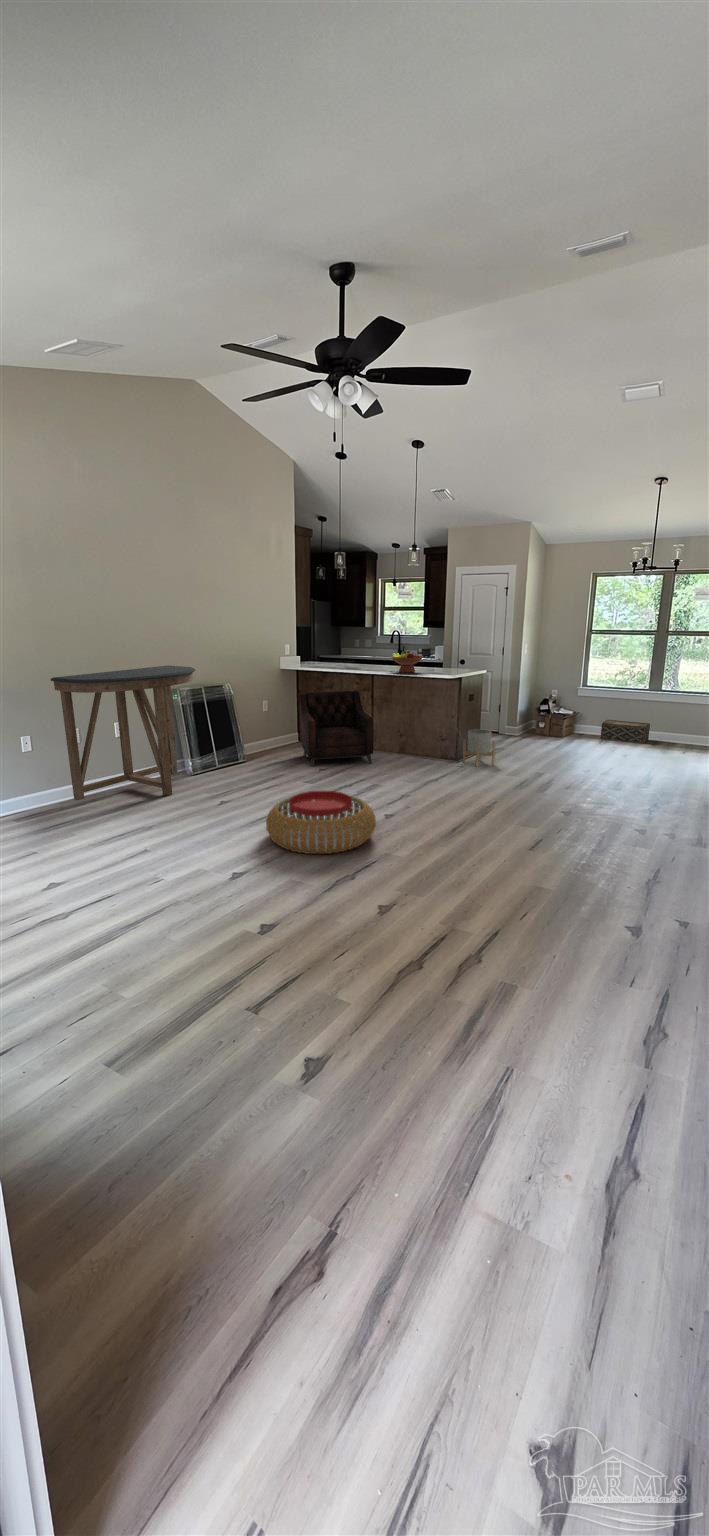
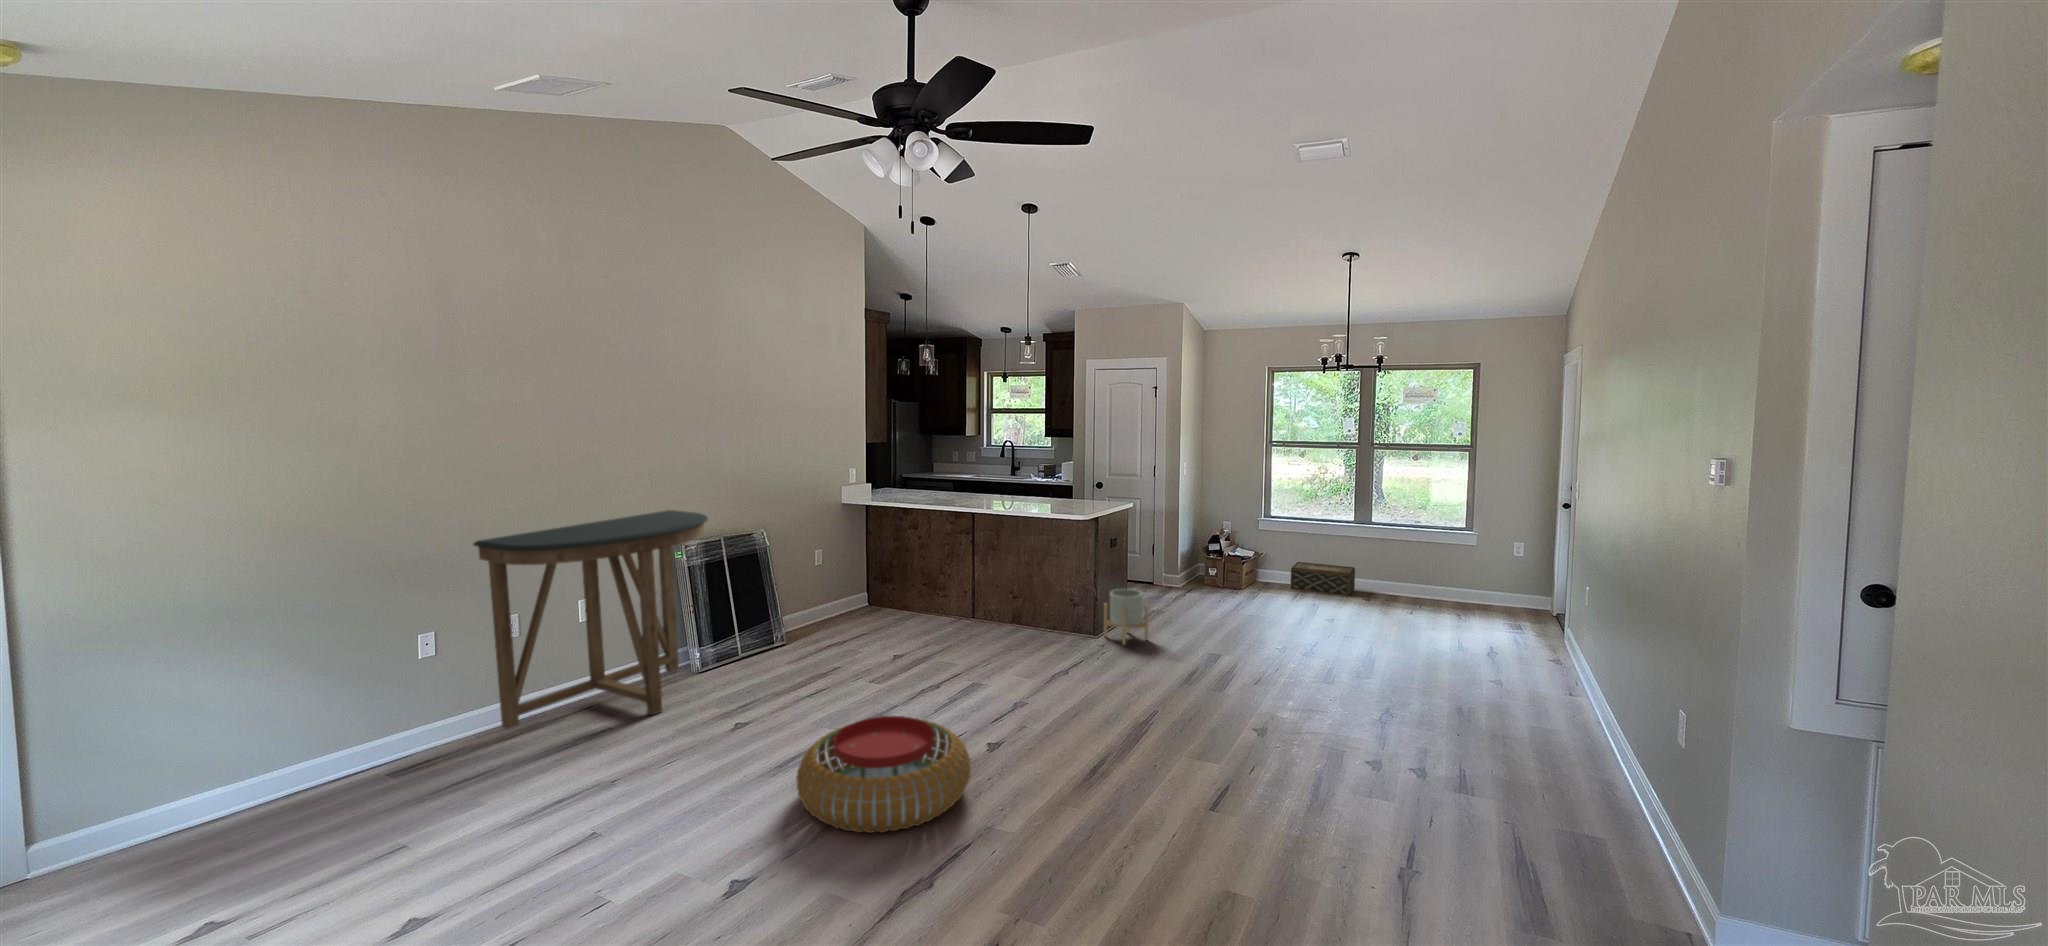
fruit bowl: present [391,651,423,673] -> none [999,480,1044,511]
armchair: present [299,691,373,767] -> none [868,535,975,652]

